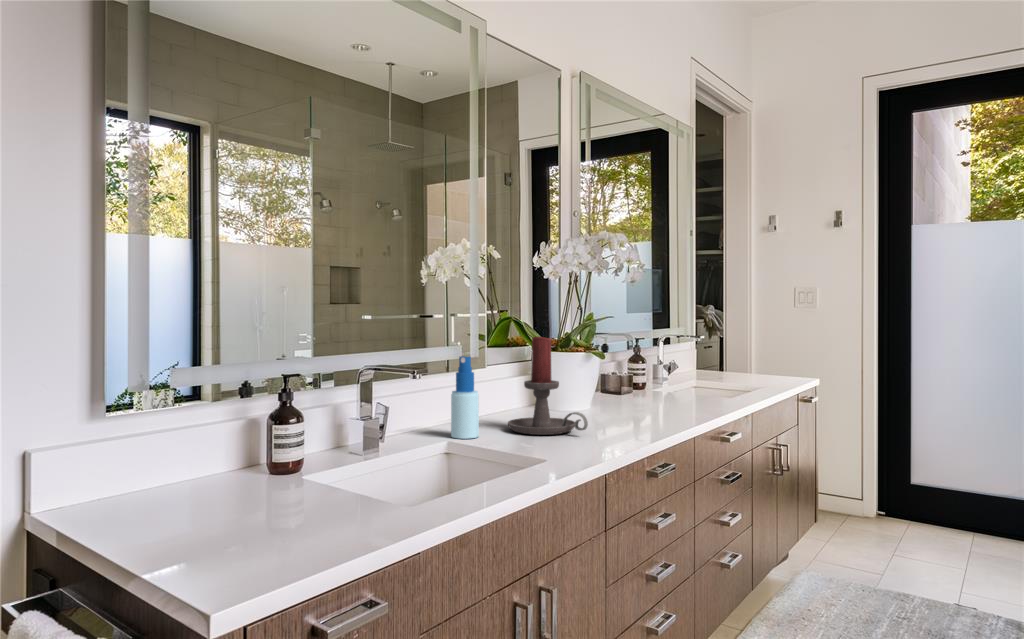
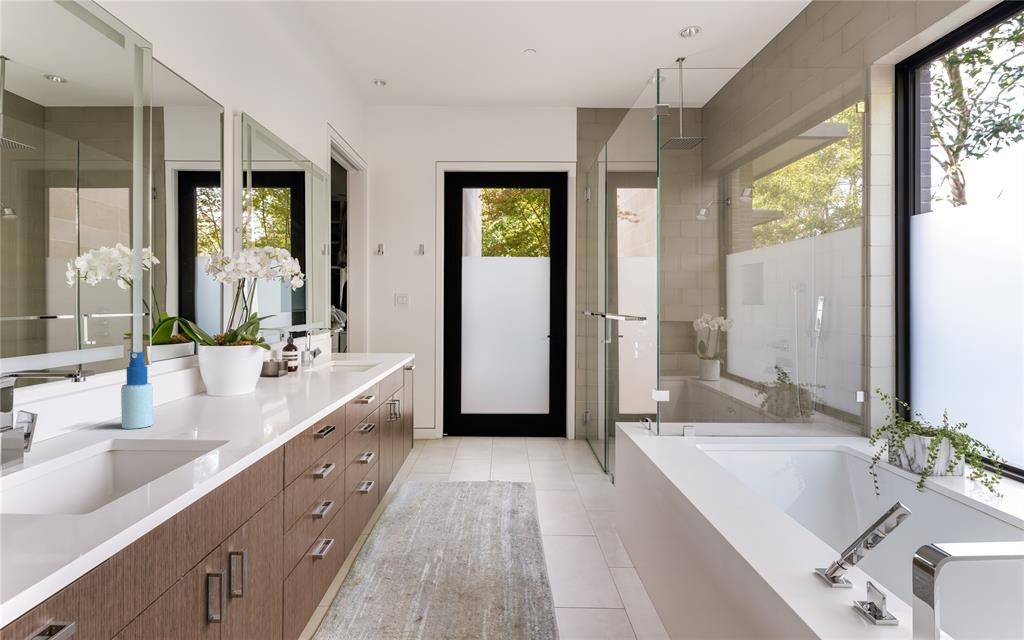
candle holder: present [508,337,588,435] -> none [182,331,261,417]

